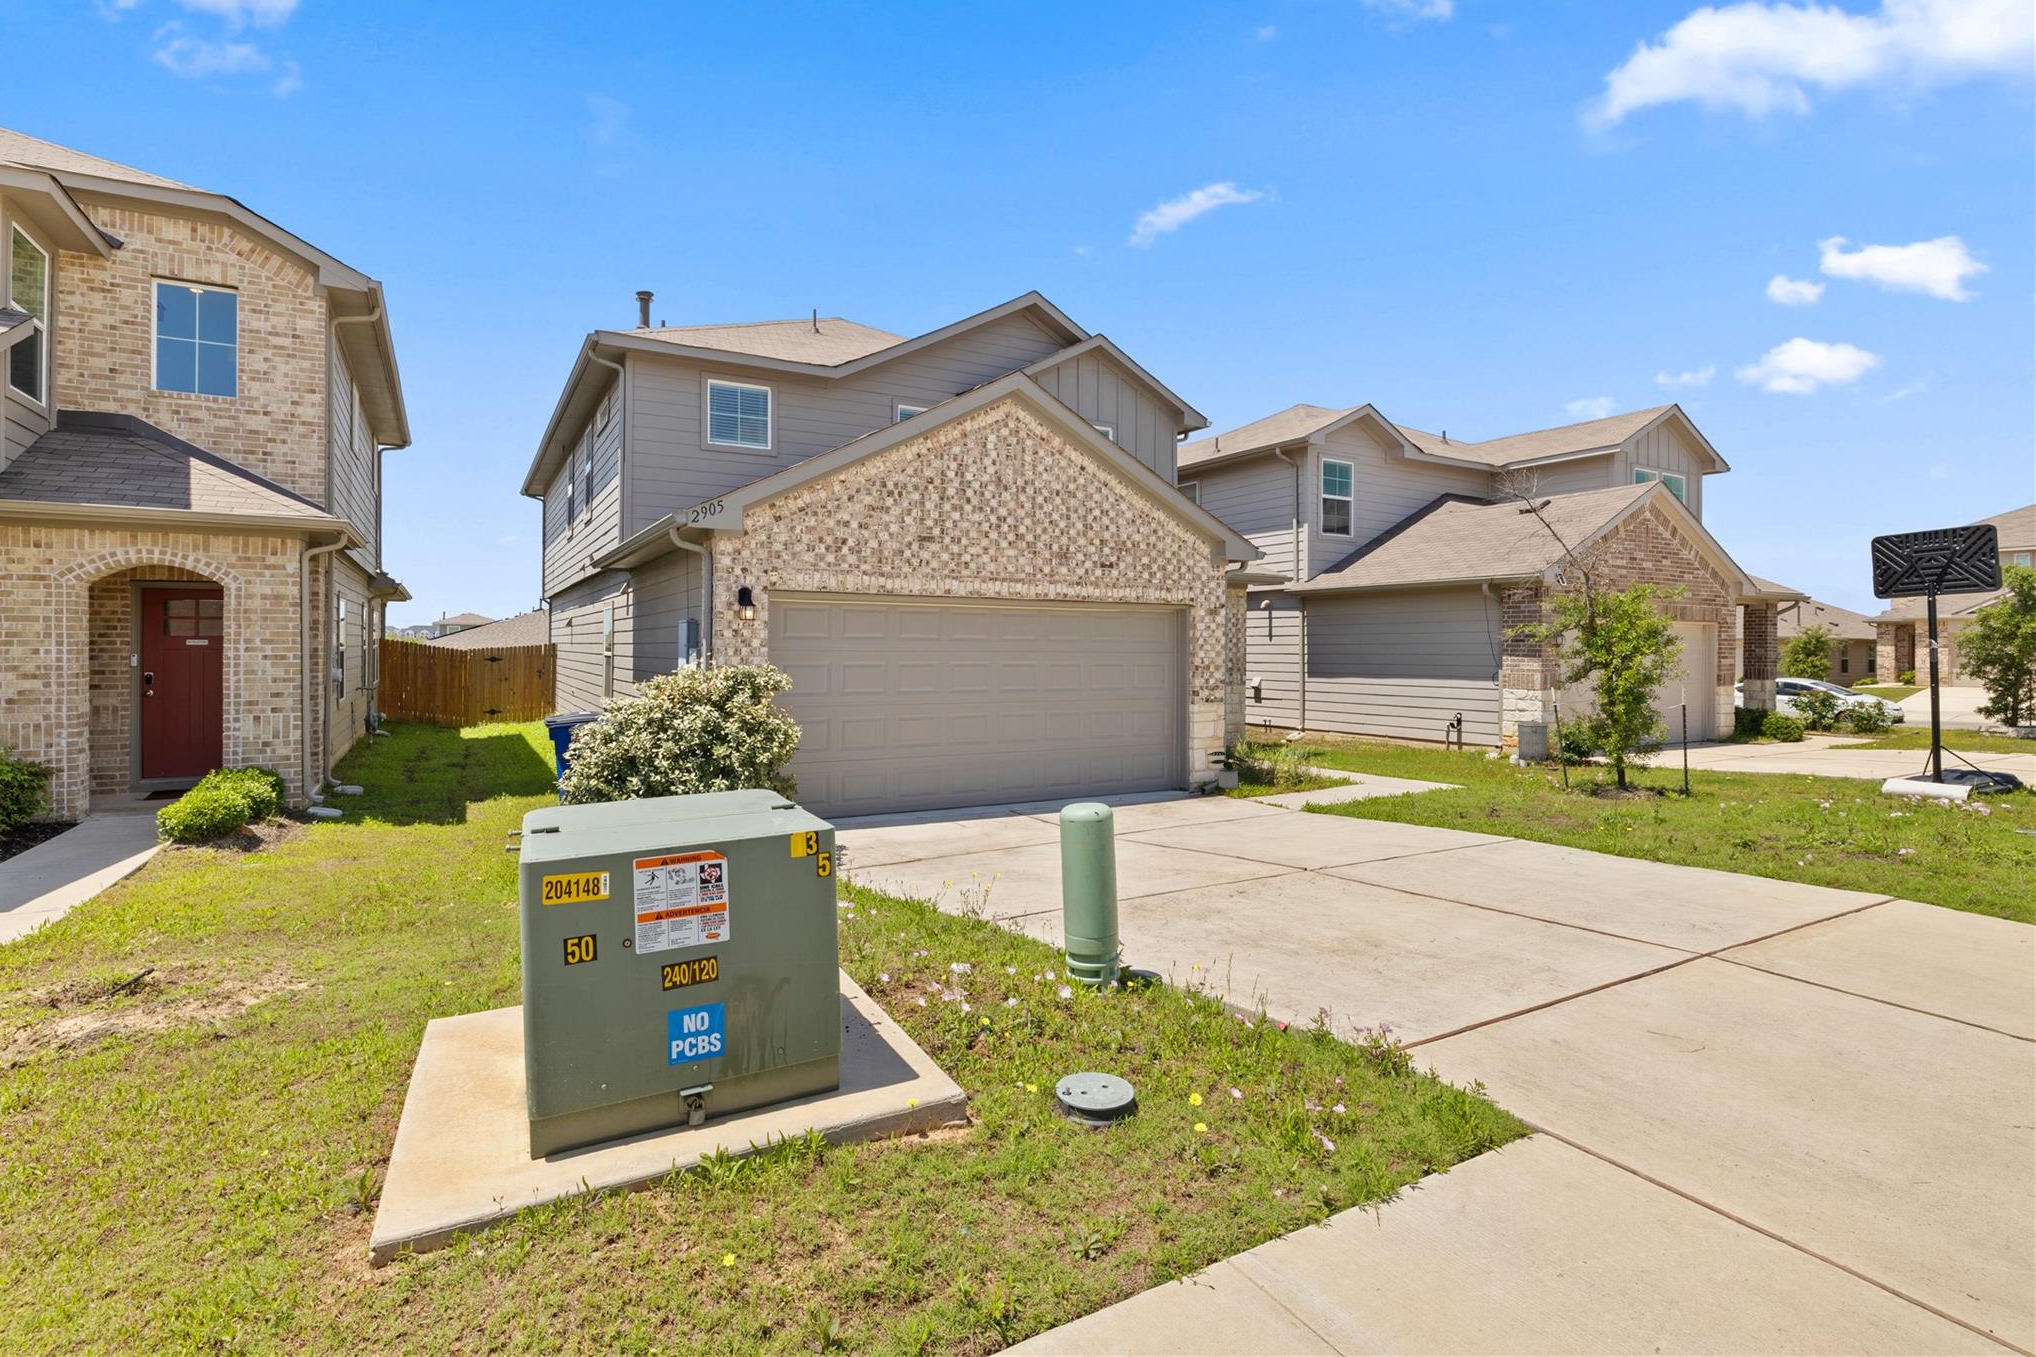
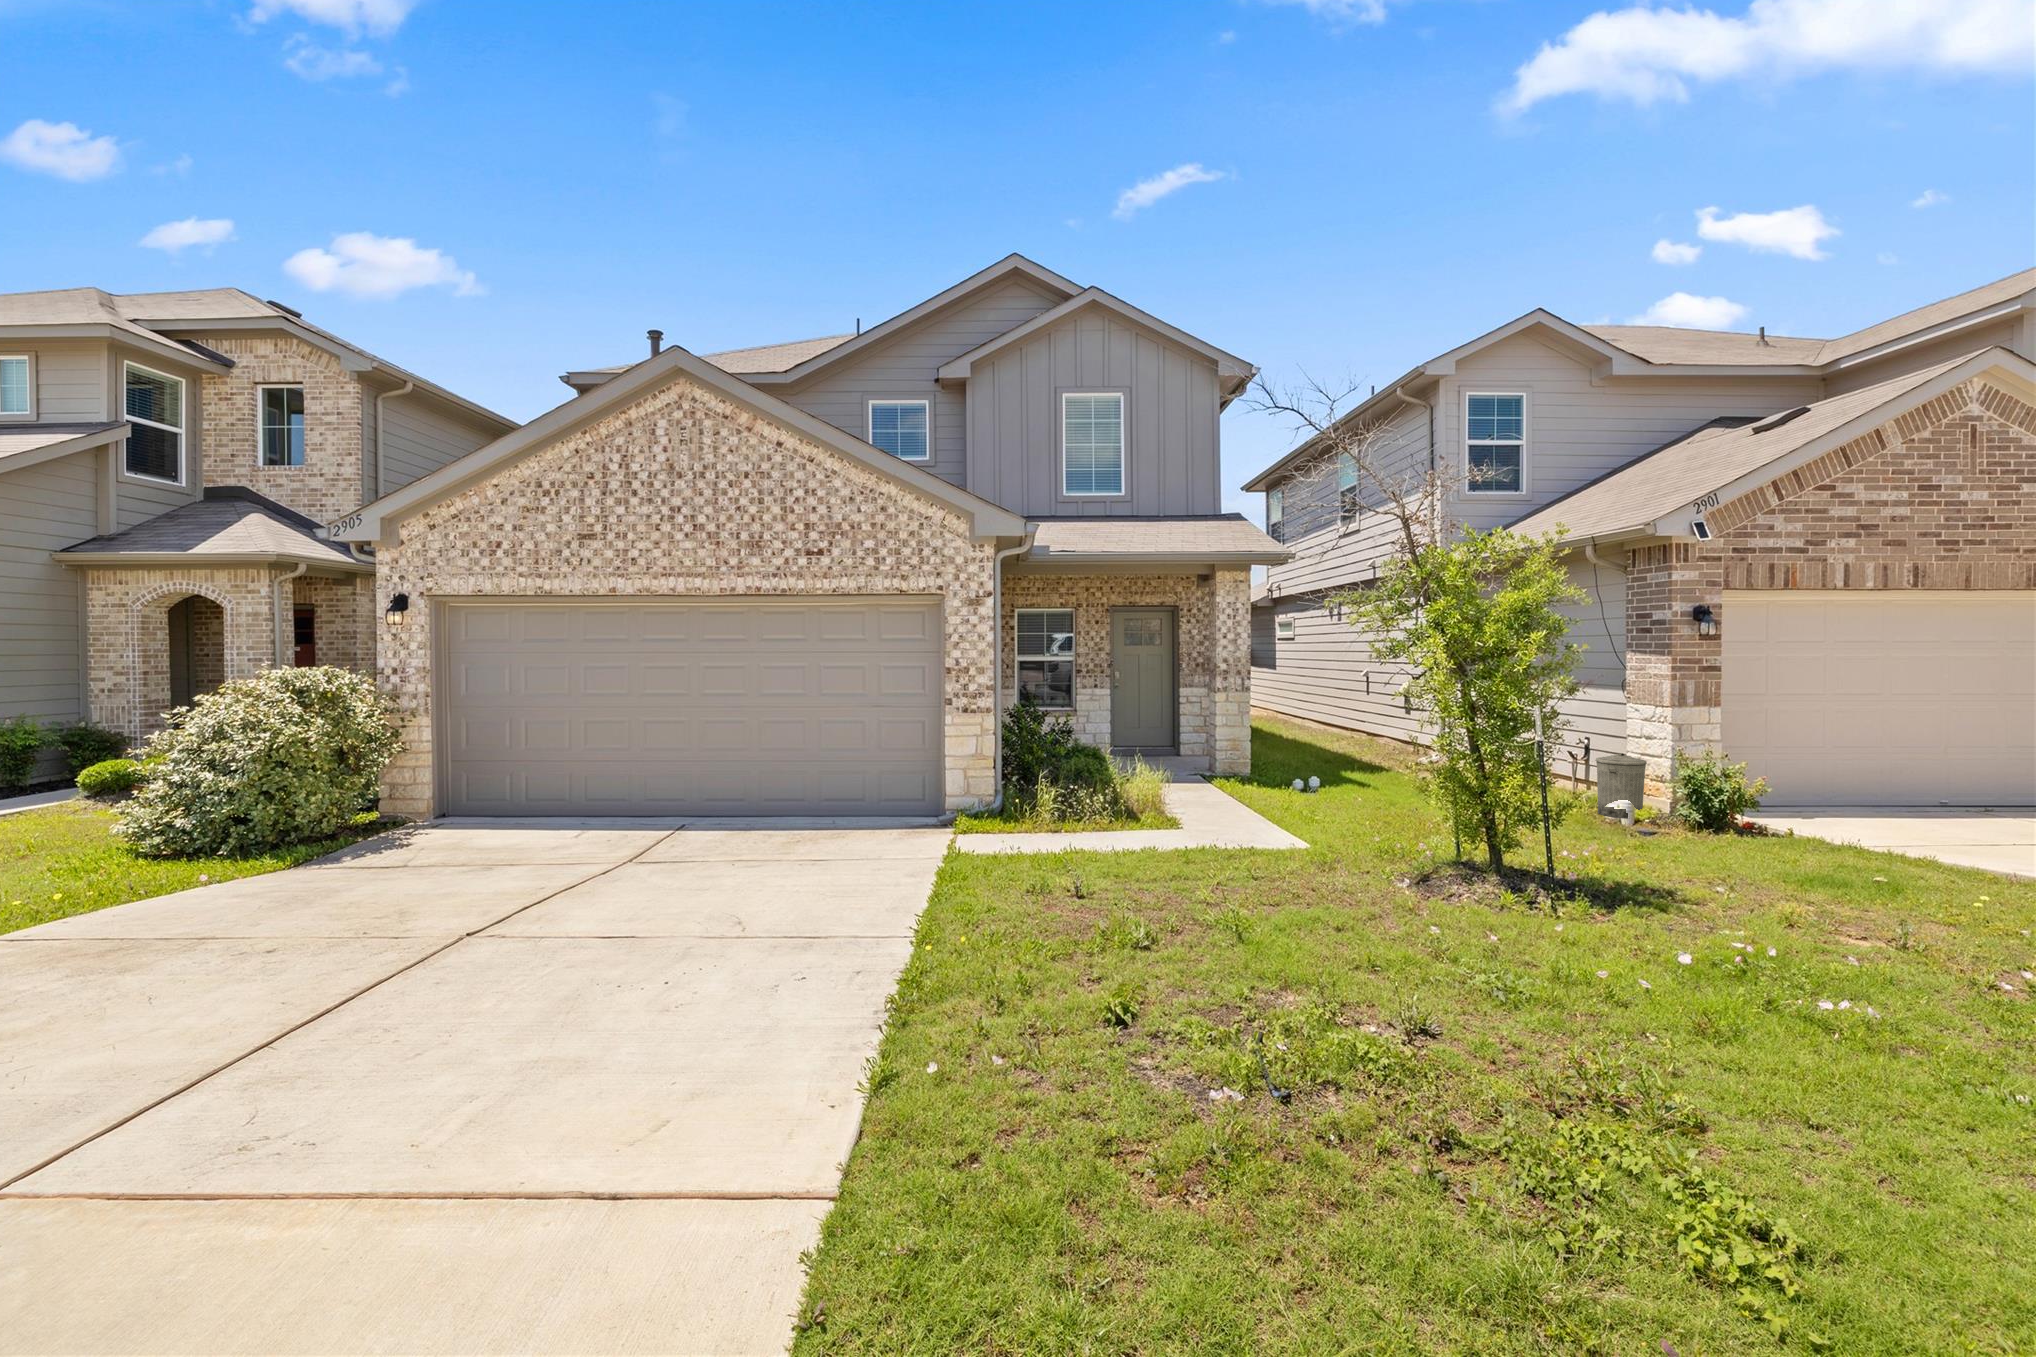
potted plant: present [1208,751,1248,789] -> none [949,773,1007,821]

